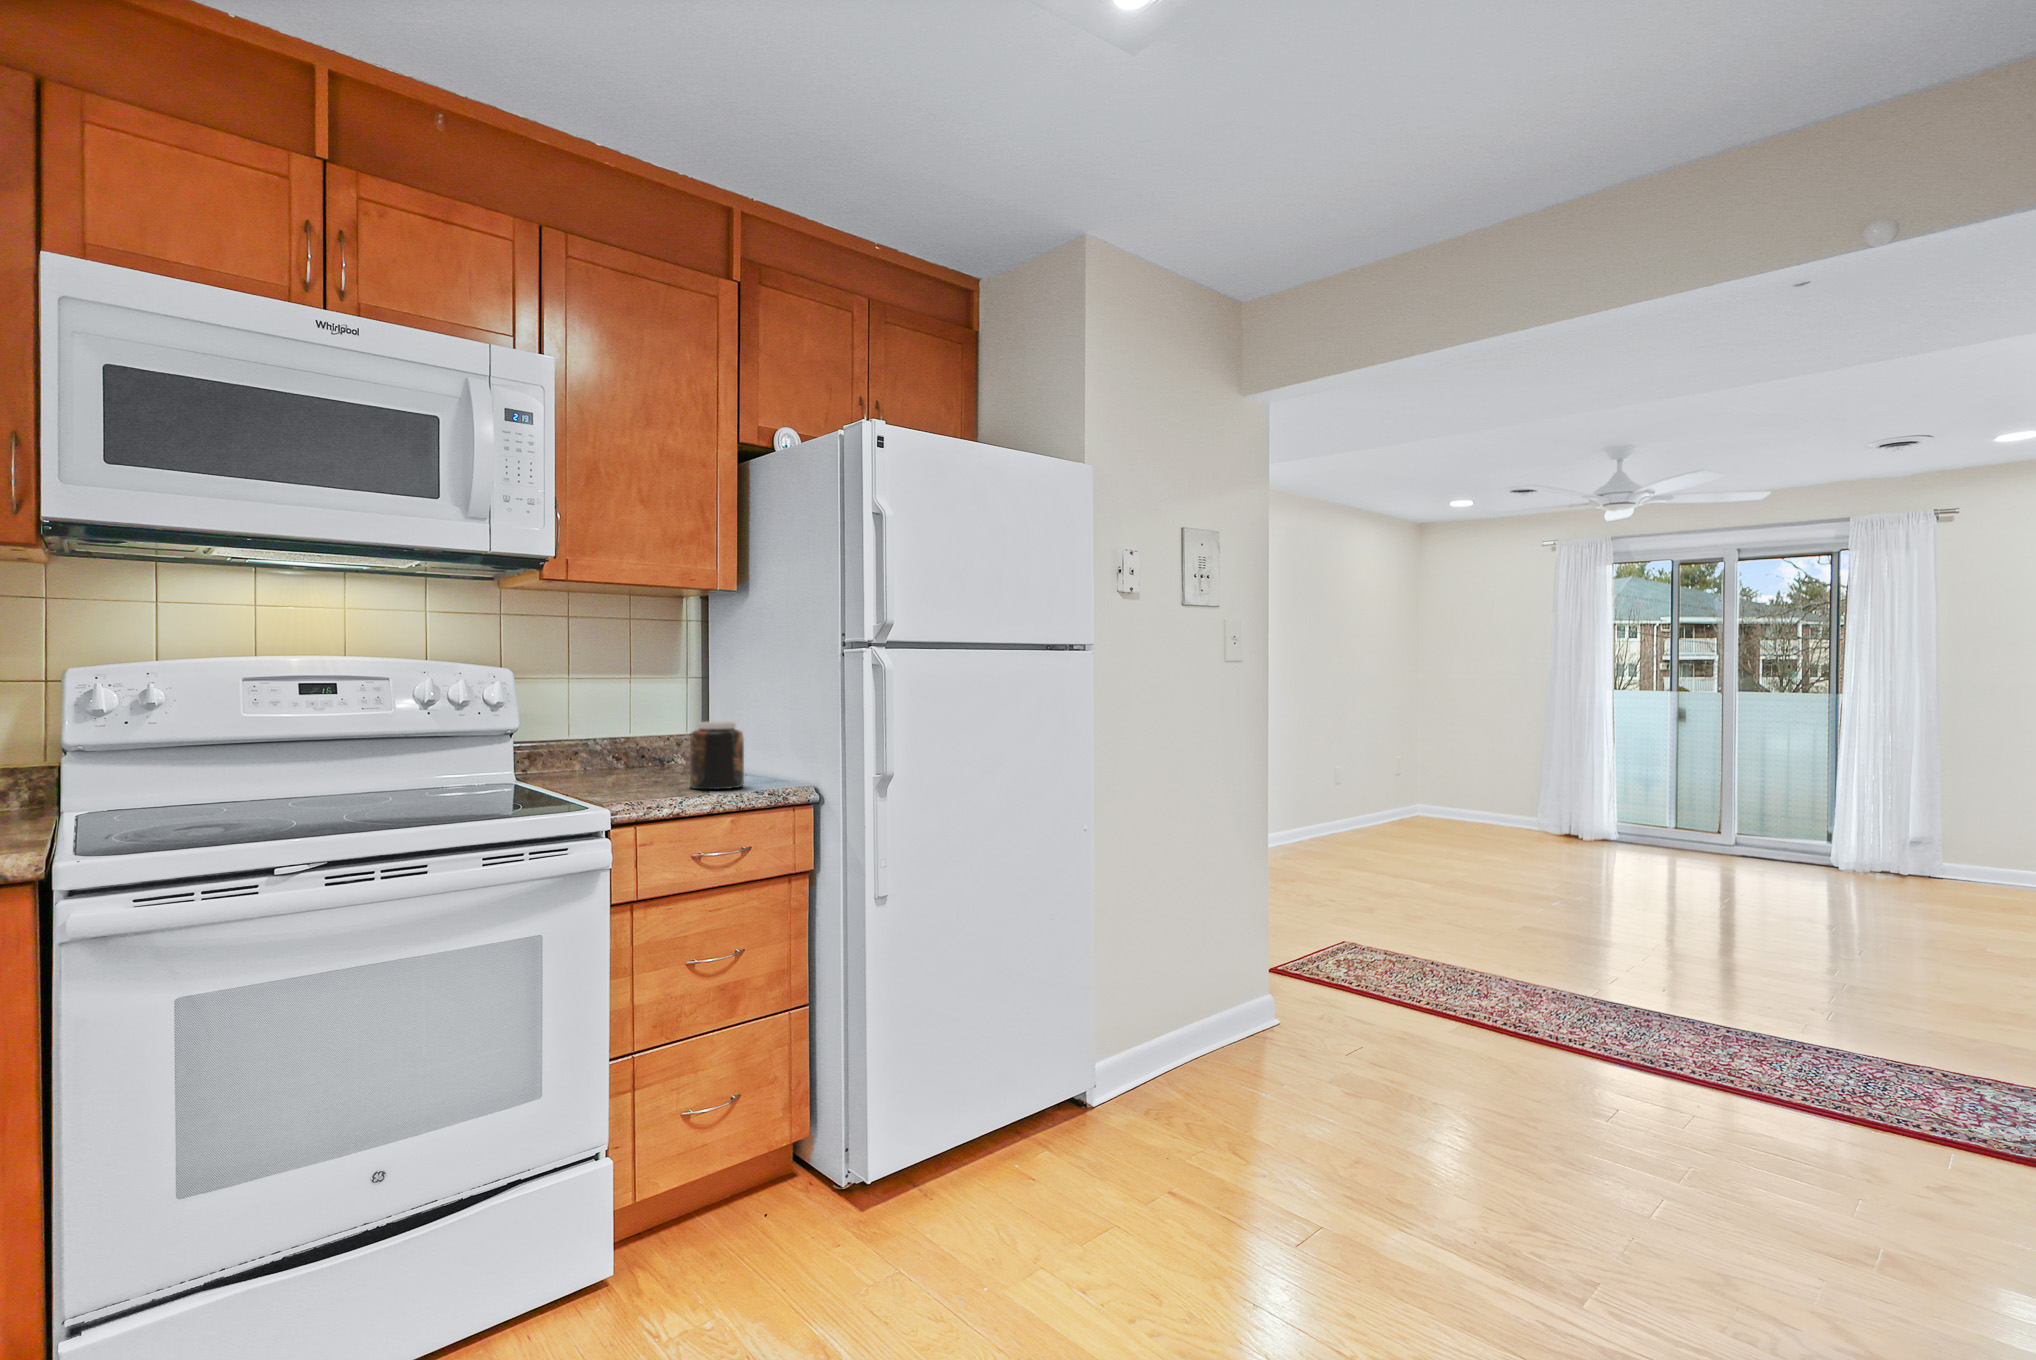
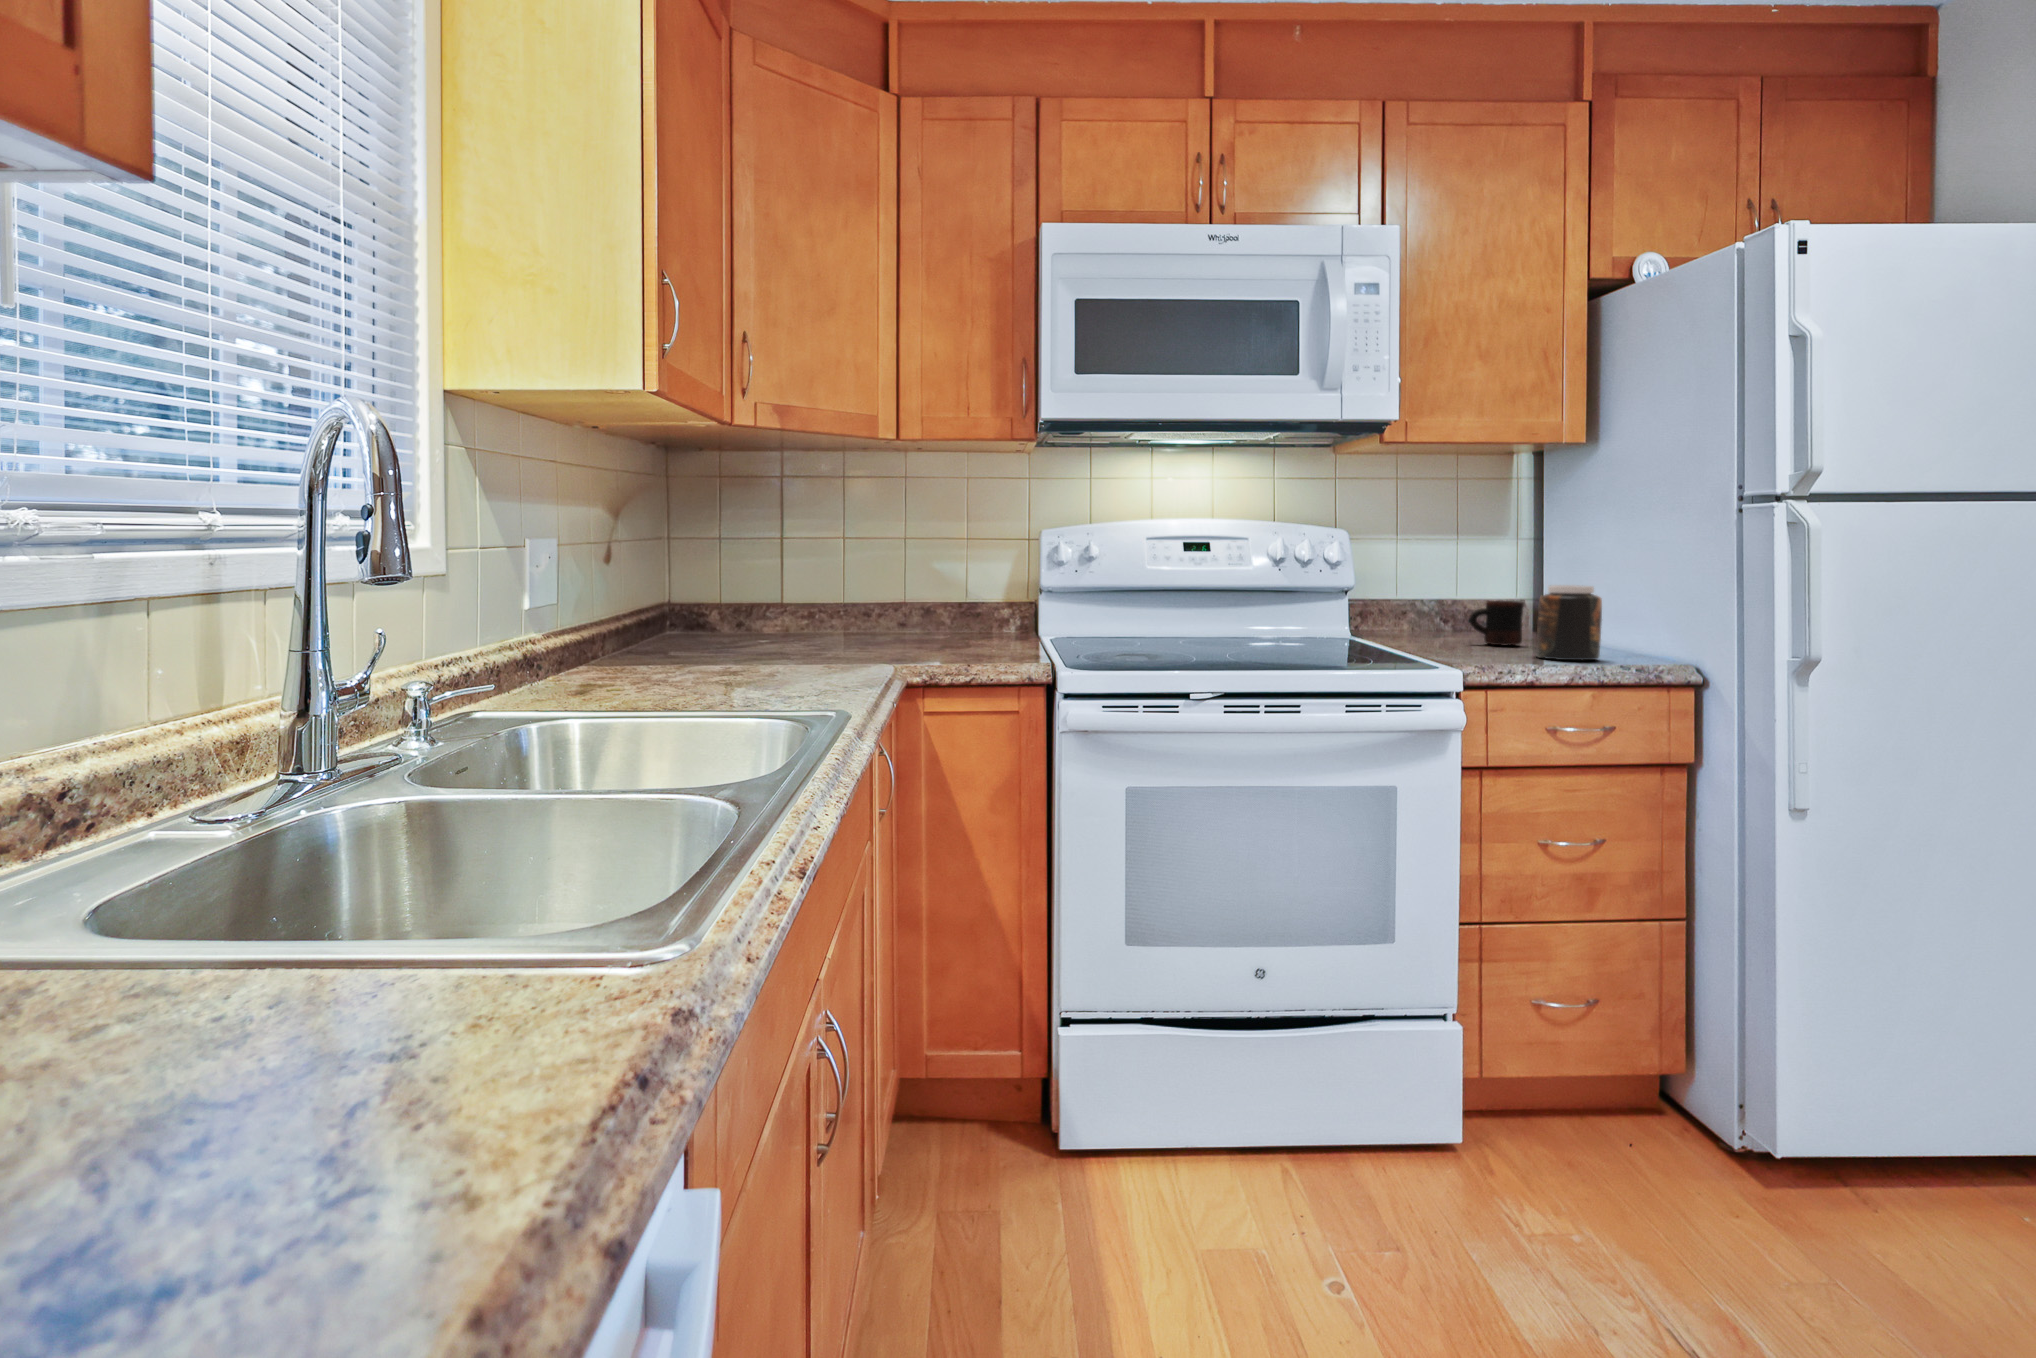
mug: none [636,735,686,776] -> present [1469,601,1524,645]

